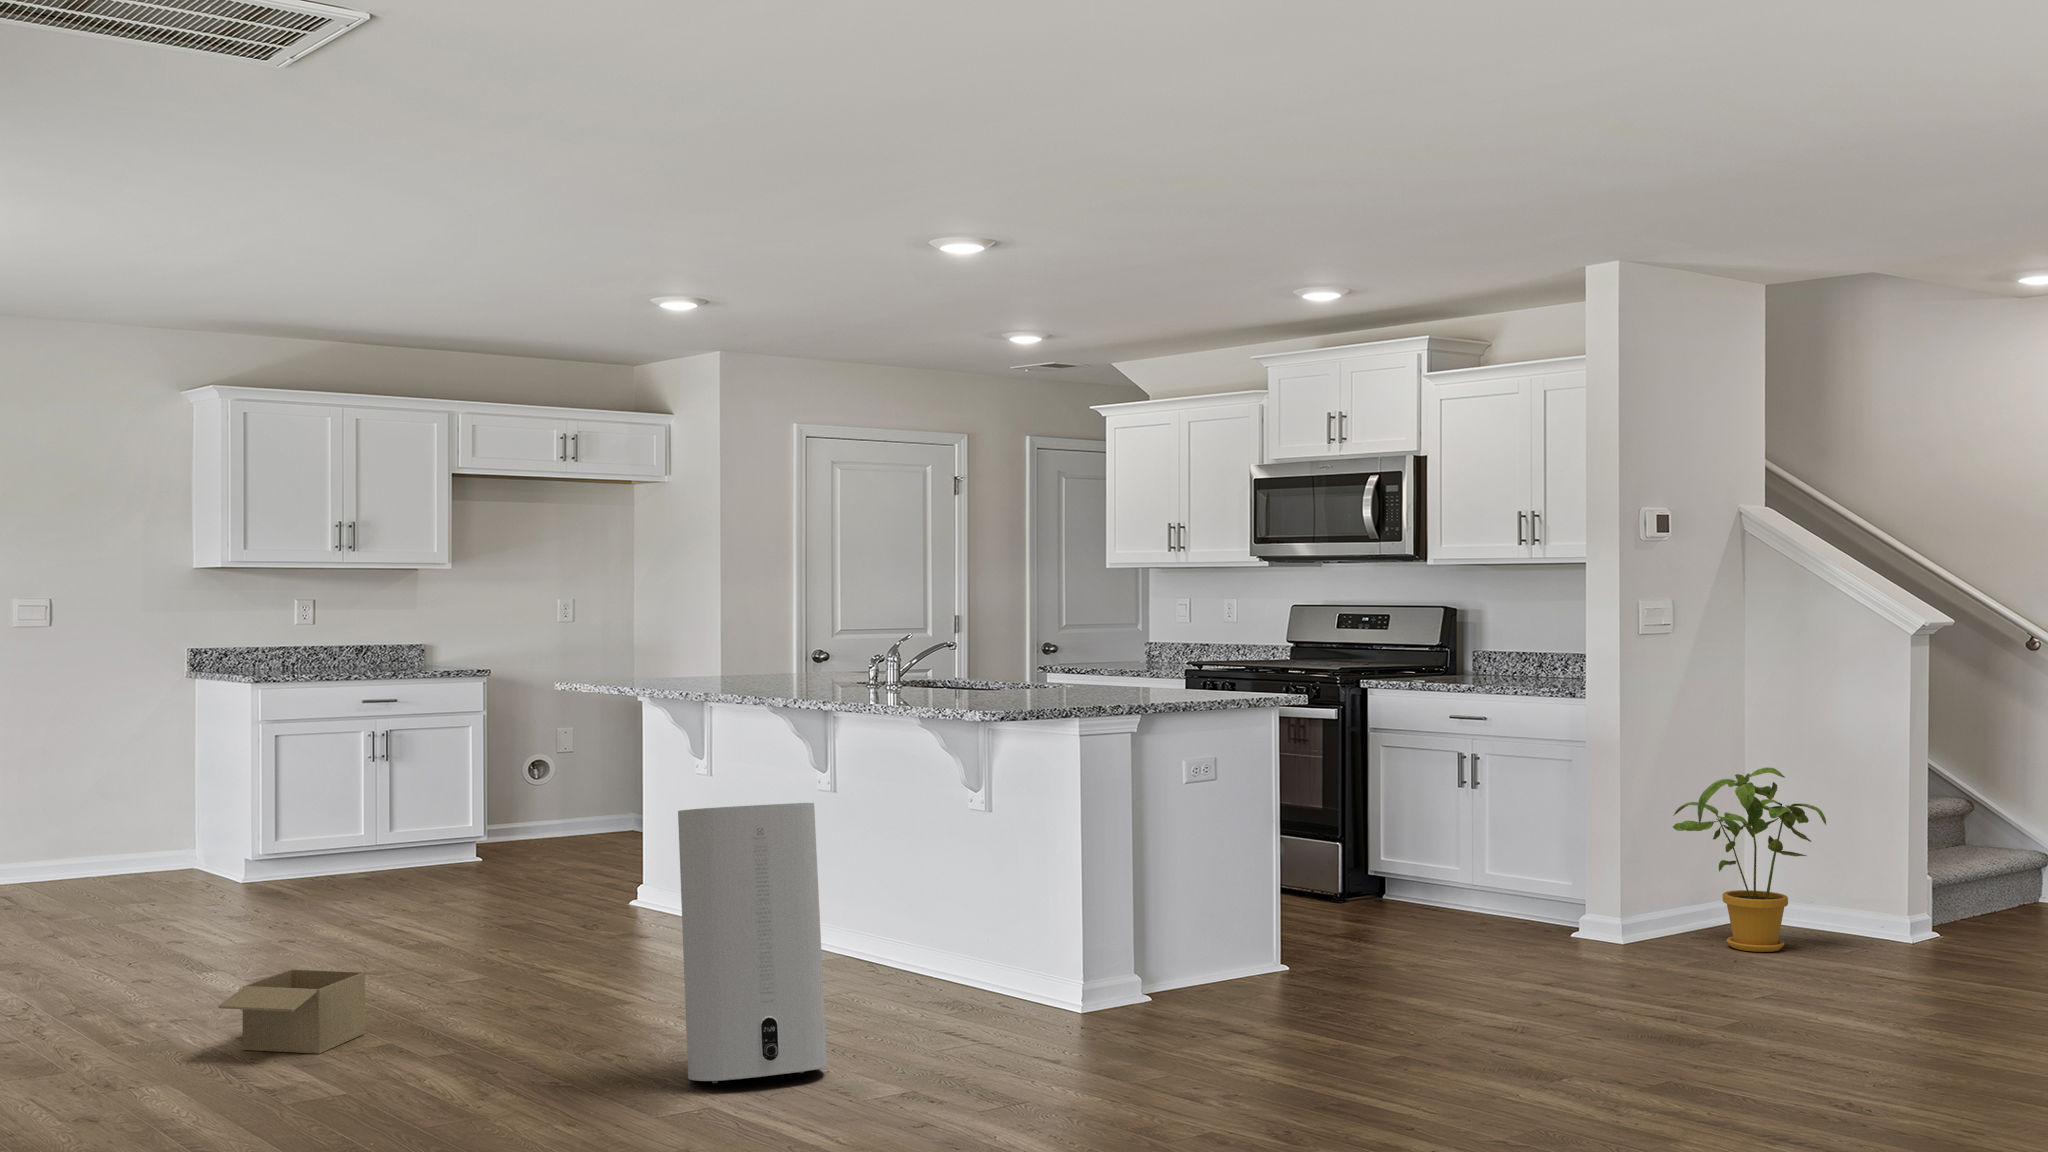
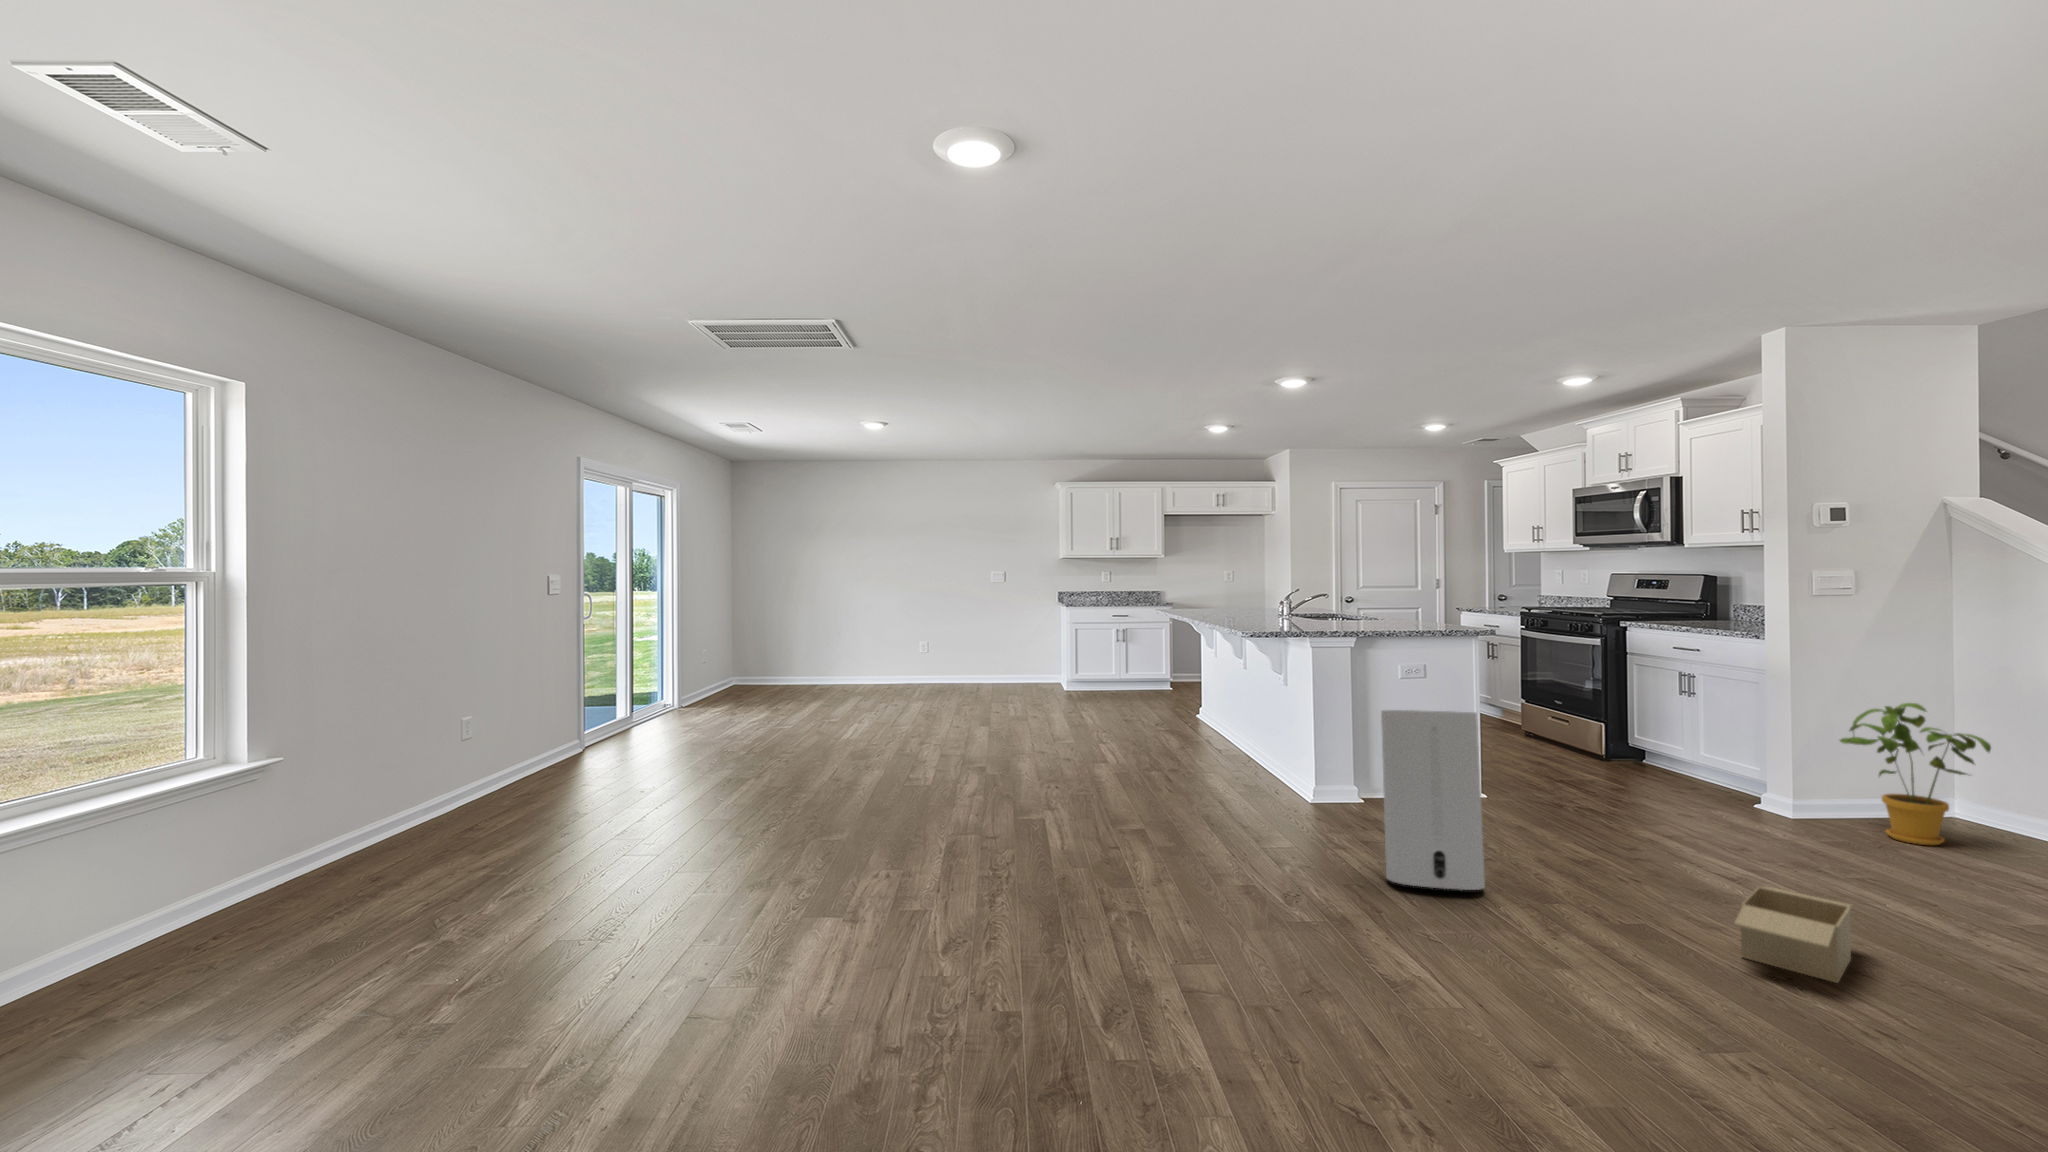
air purifier: present [678,803,827,1083] -> present [1381,710,1485,890]
cardboard box: present [218,969,385,1054] -> present [1734,887,1853,983]

